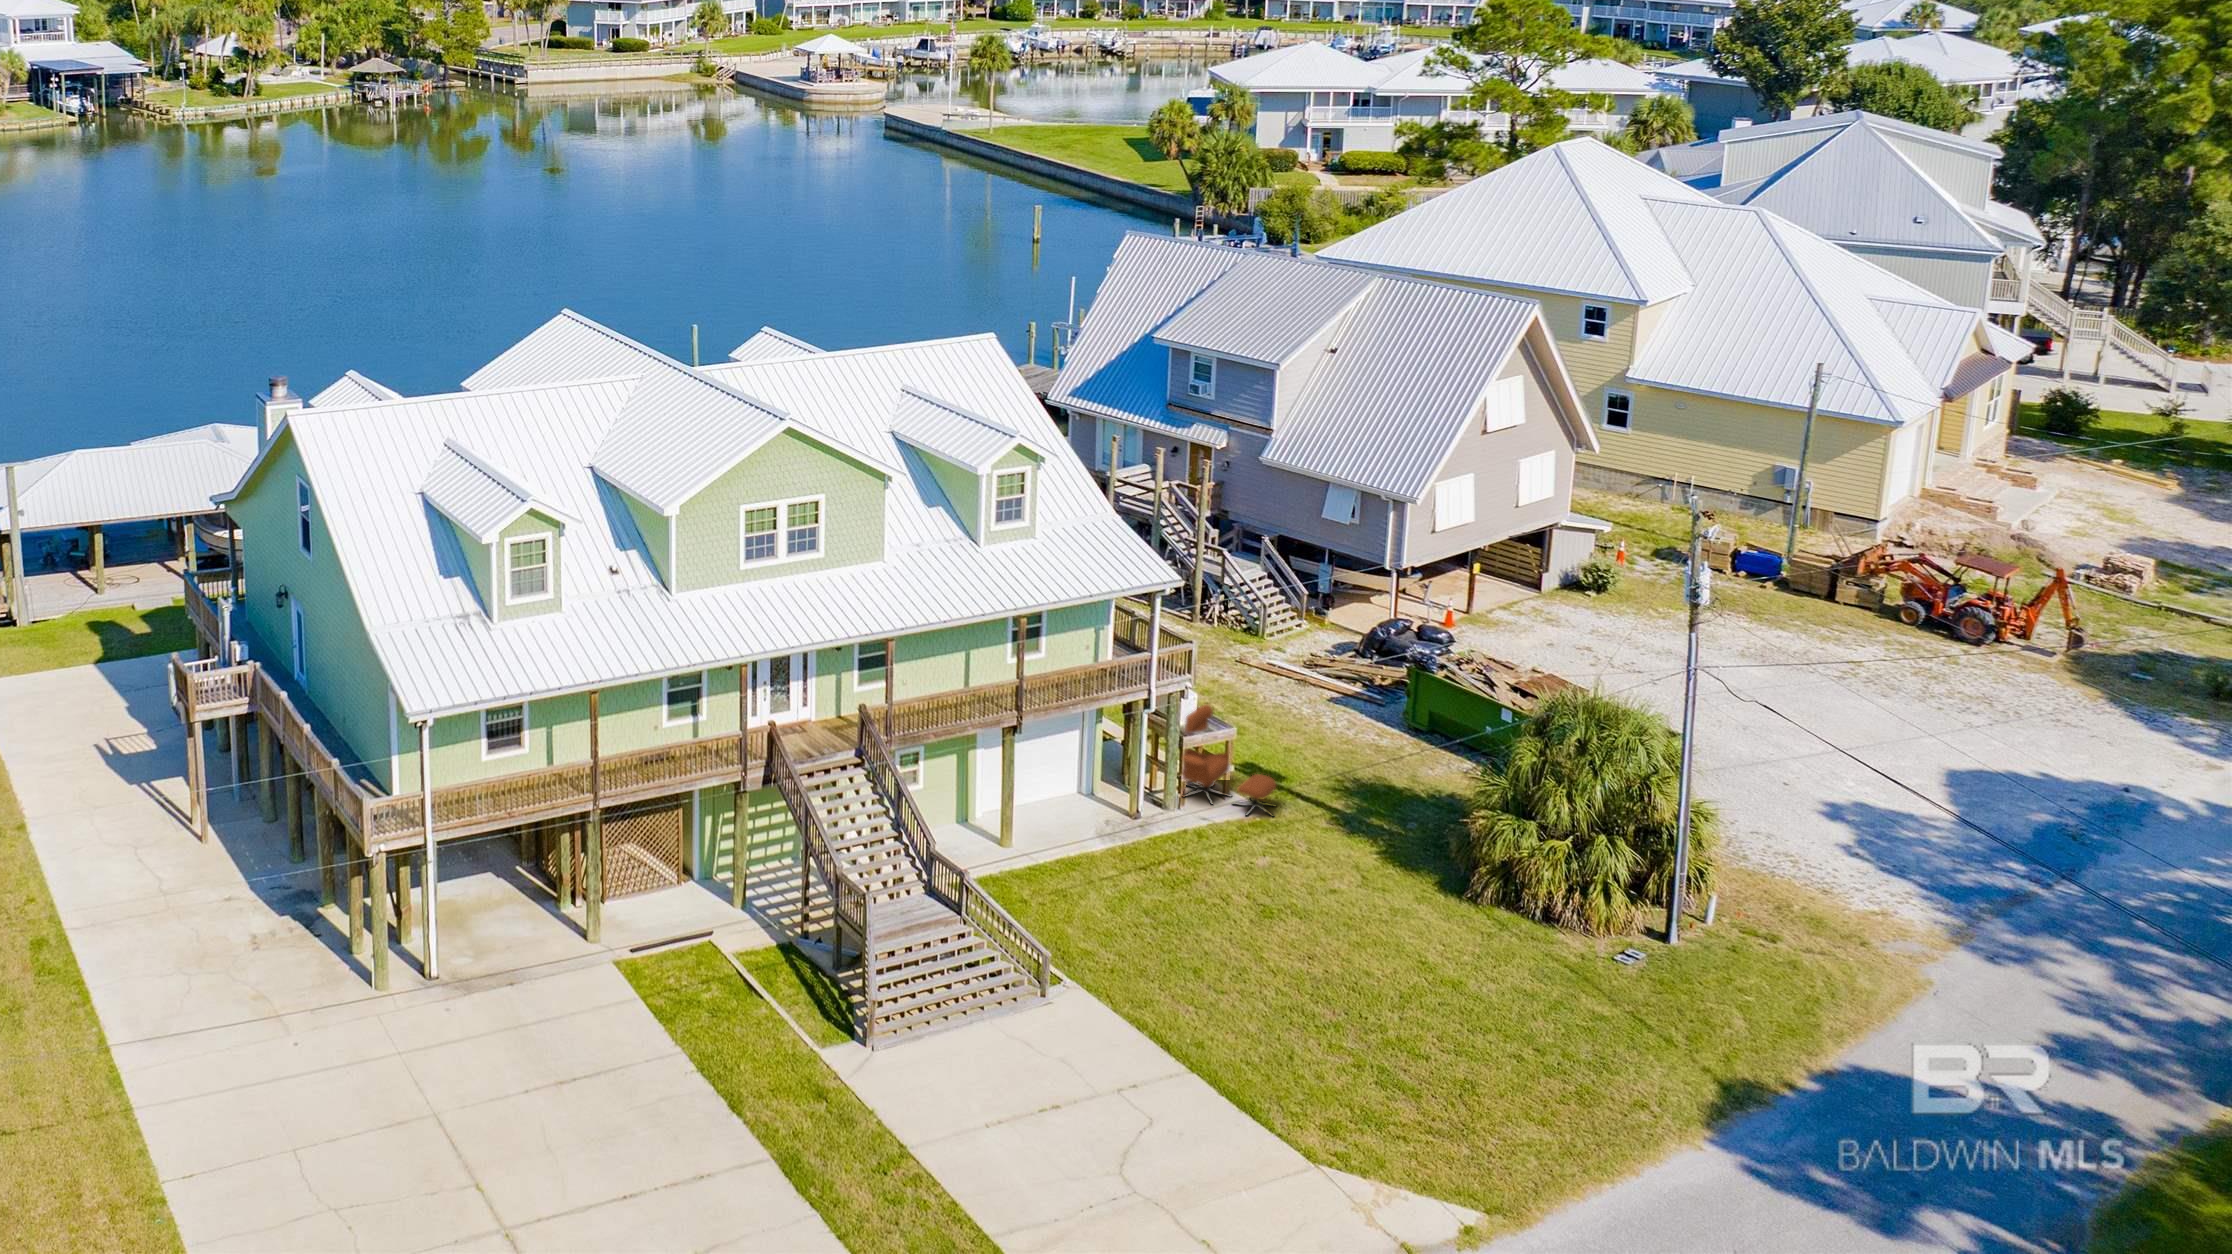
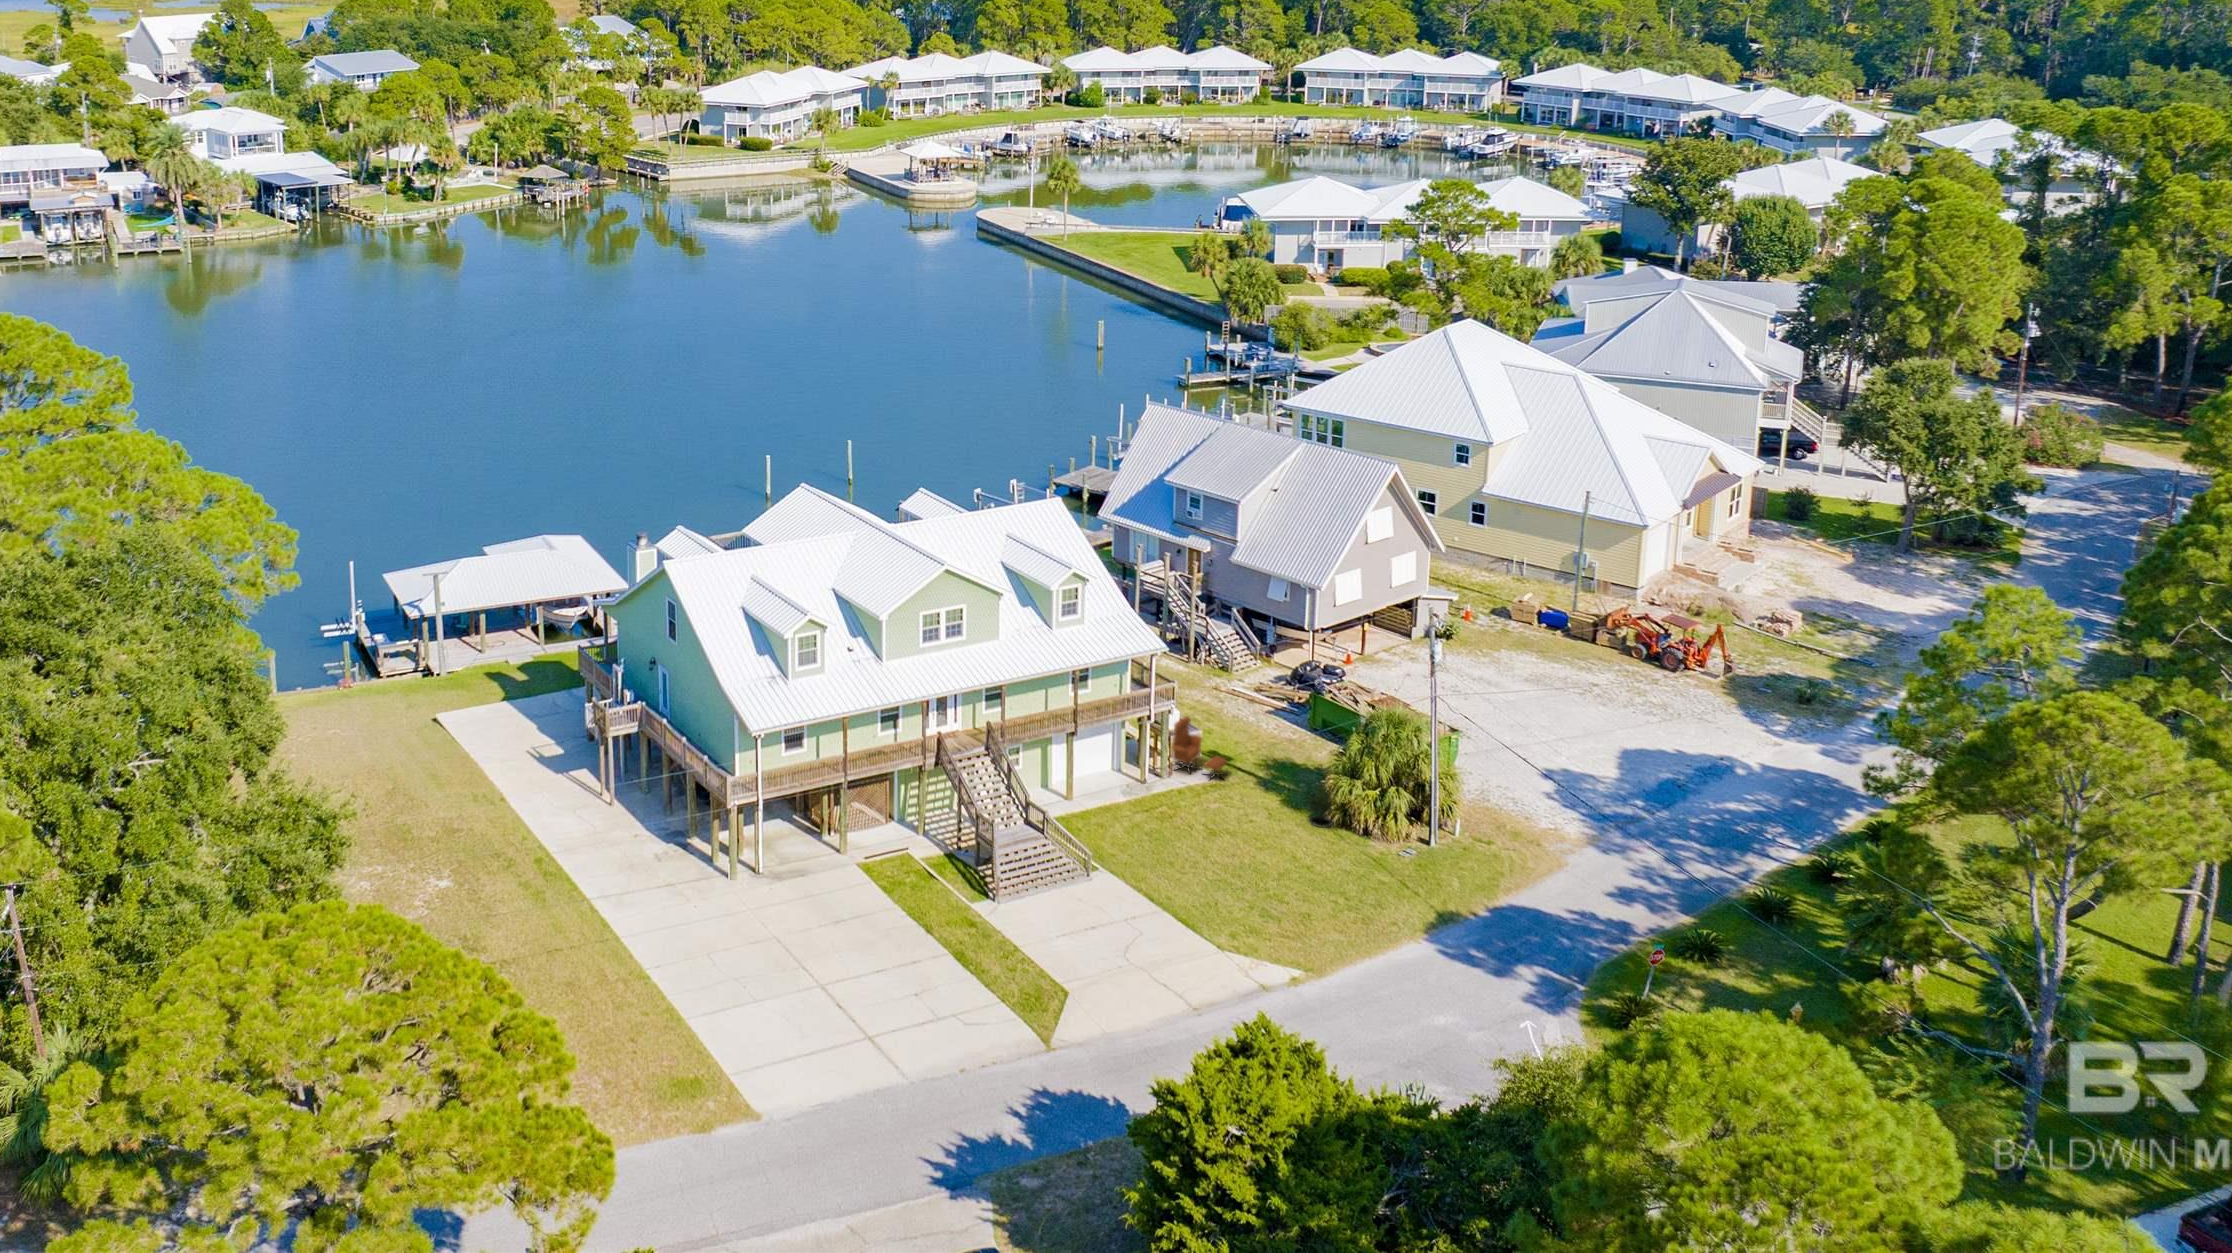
potted tree: none [1431,825,1488,907] -> present [1308,786,1334,827]

